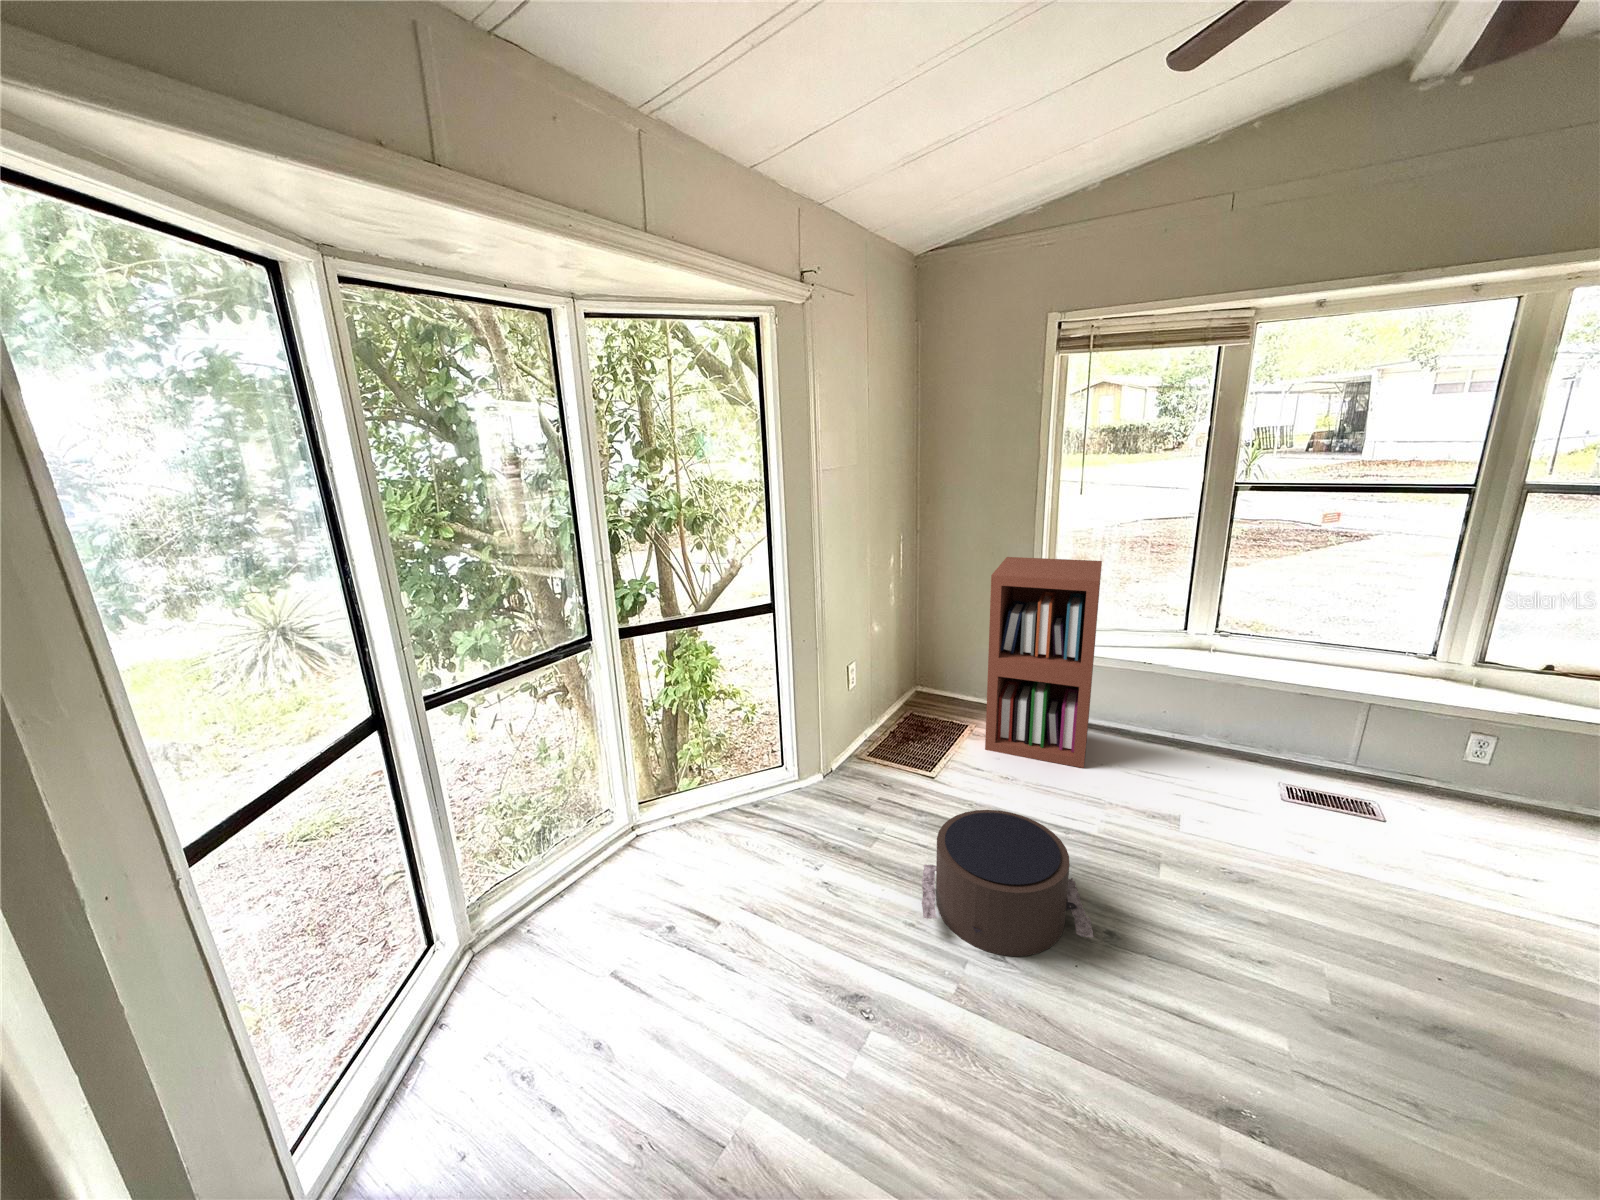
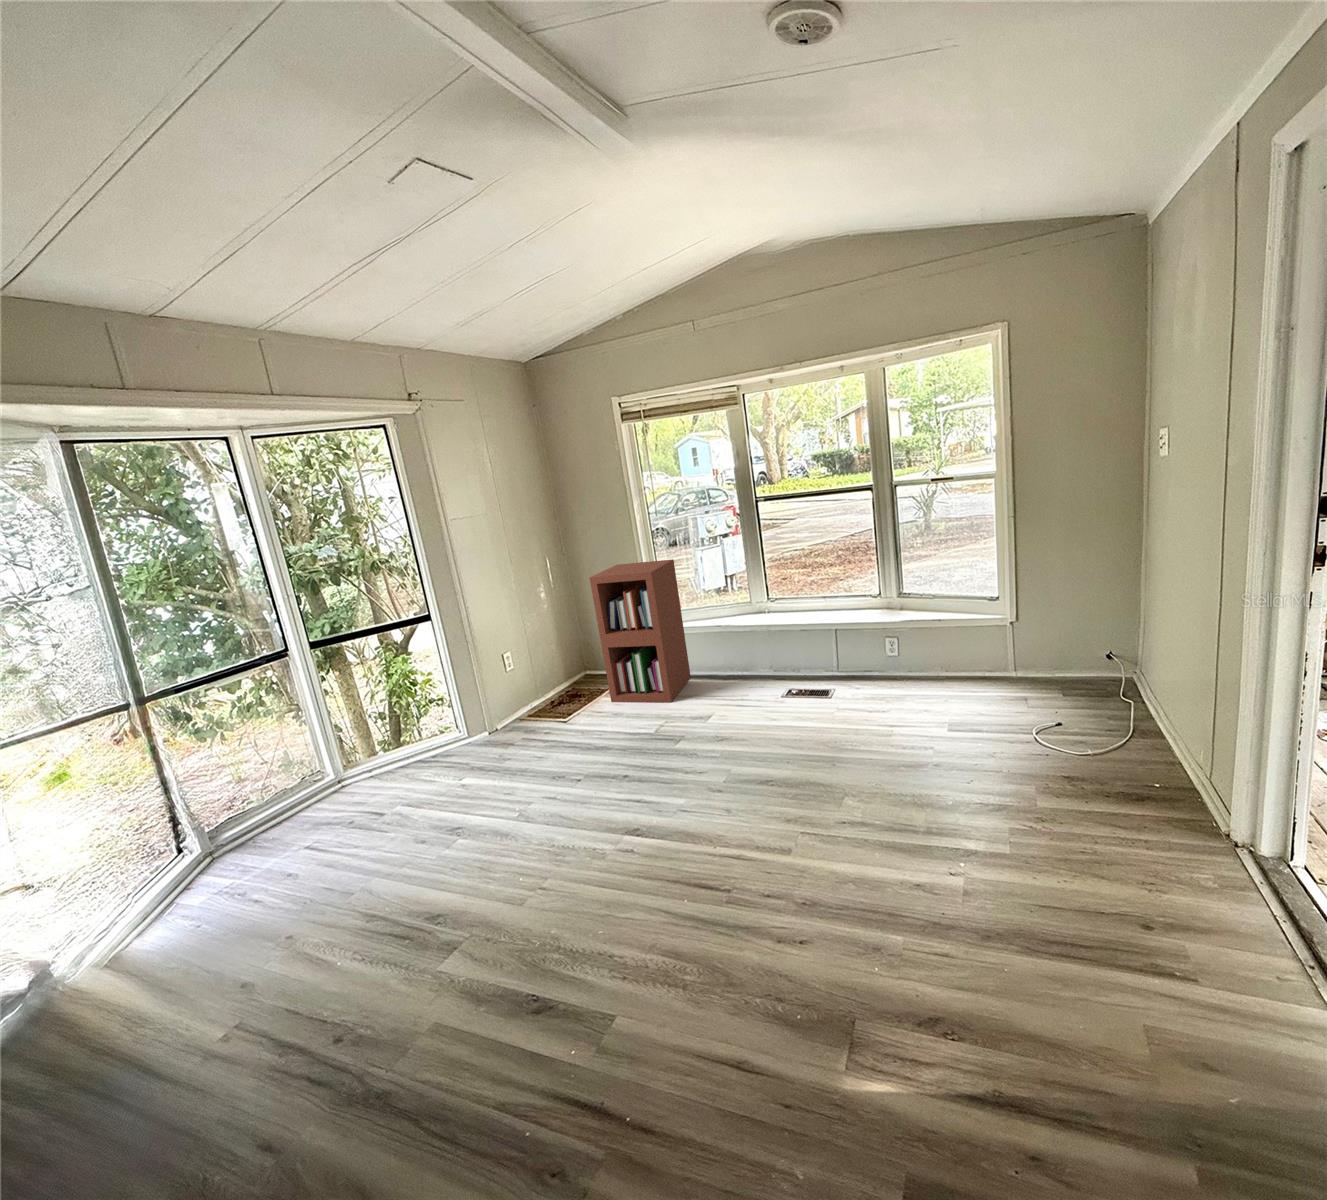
pouf: present [922,810,1093,956] -> none [513,723,615,801]

